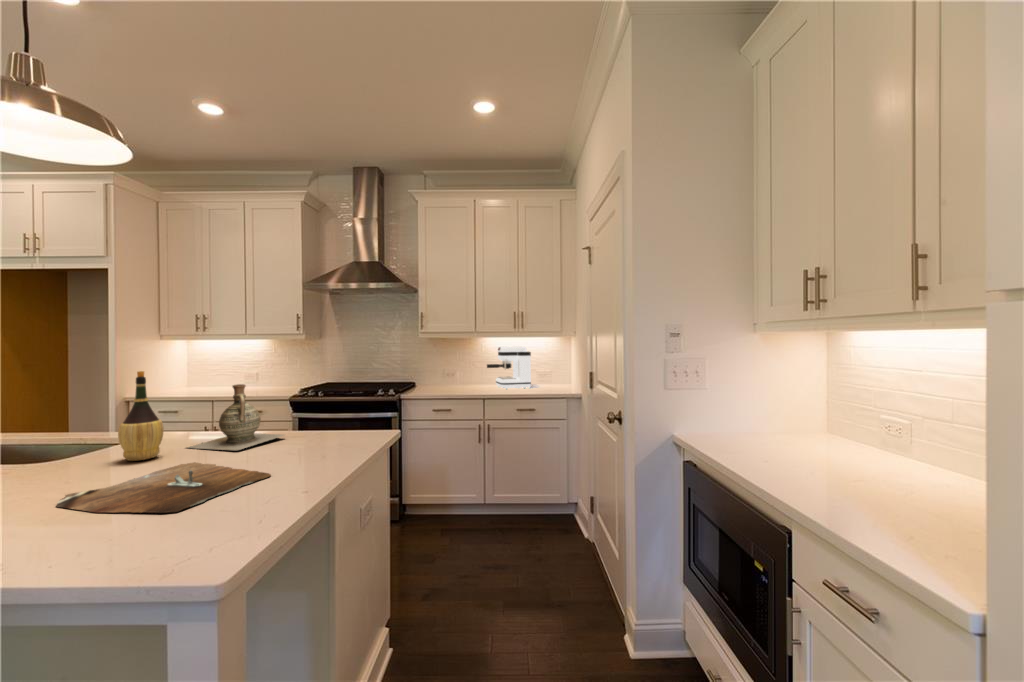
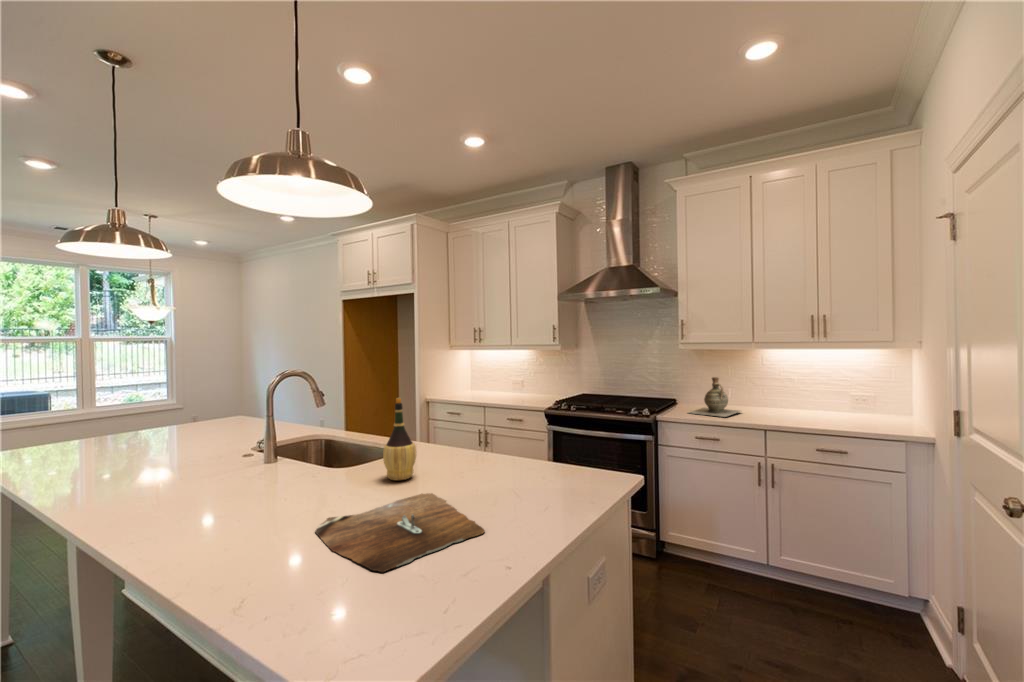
coffee maker: present [487,346,531,389] -> none [770,361,841,419]
ceramic jug: present [187,384,283,450] -> present [689,377,740,417]

